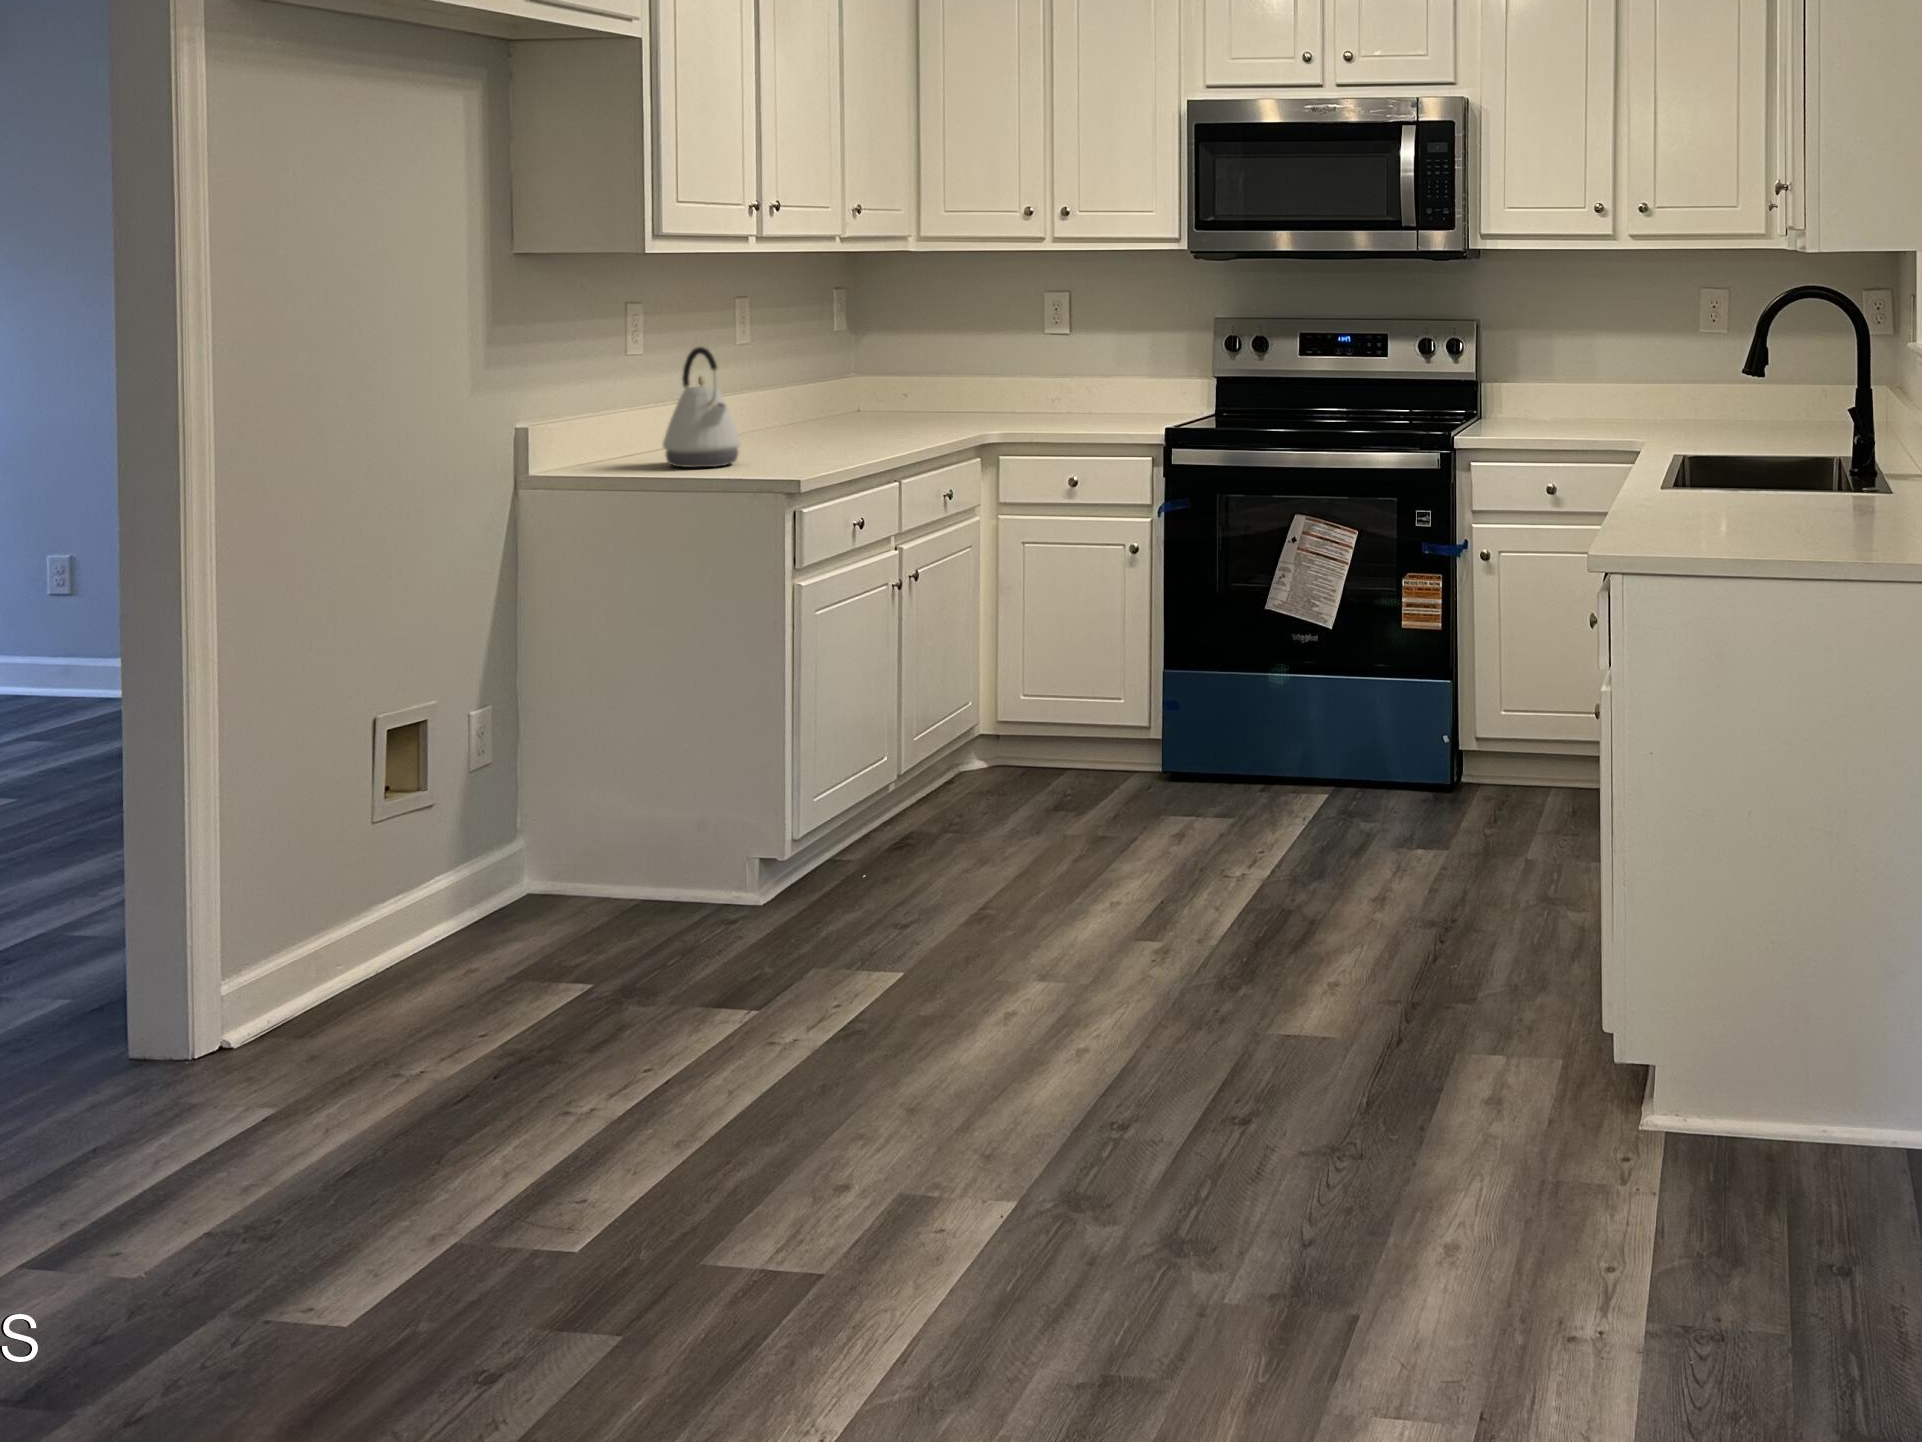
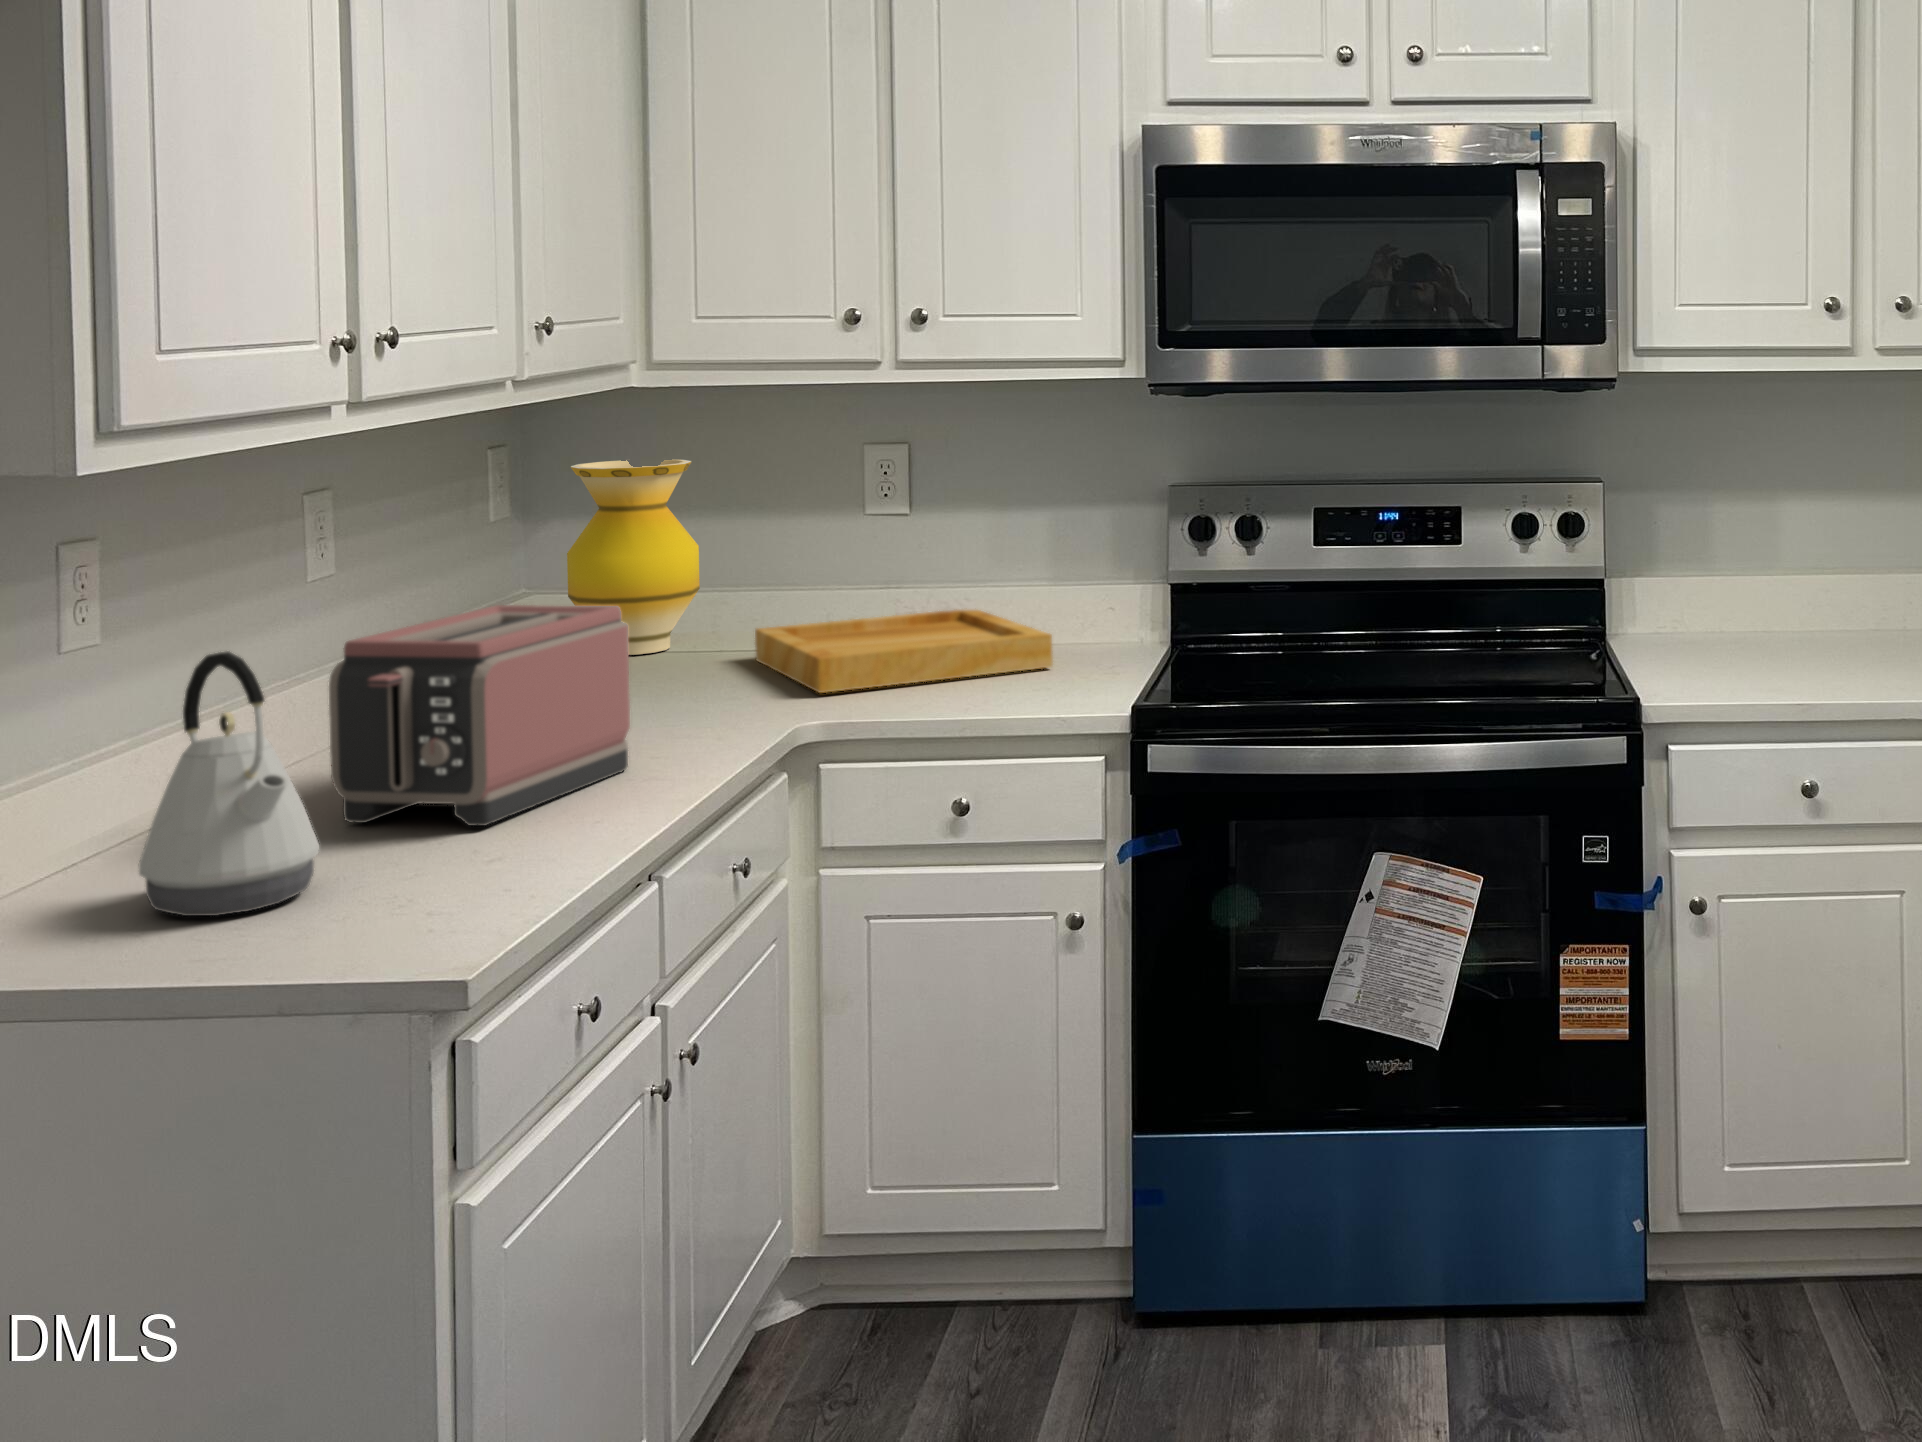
vase: none [883,299,956,408] -> present [567,459,700,655]
toaster: none [749,353,896,451] -> present [329,605,630,826]
tray: none [983,391,1142,421] -> present [755,610,1053,693]

